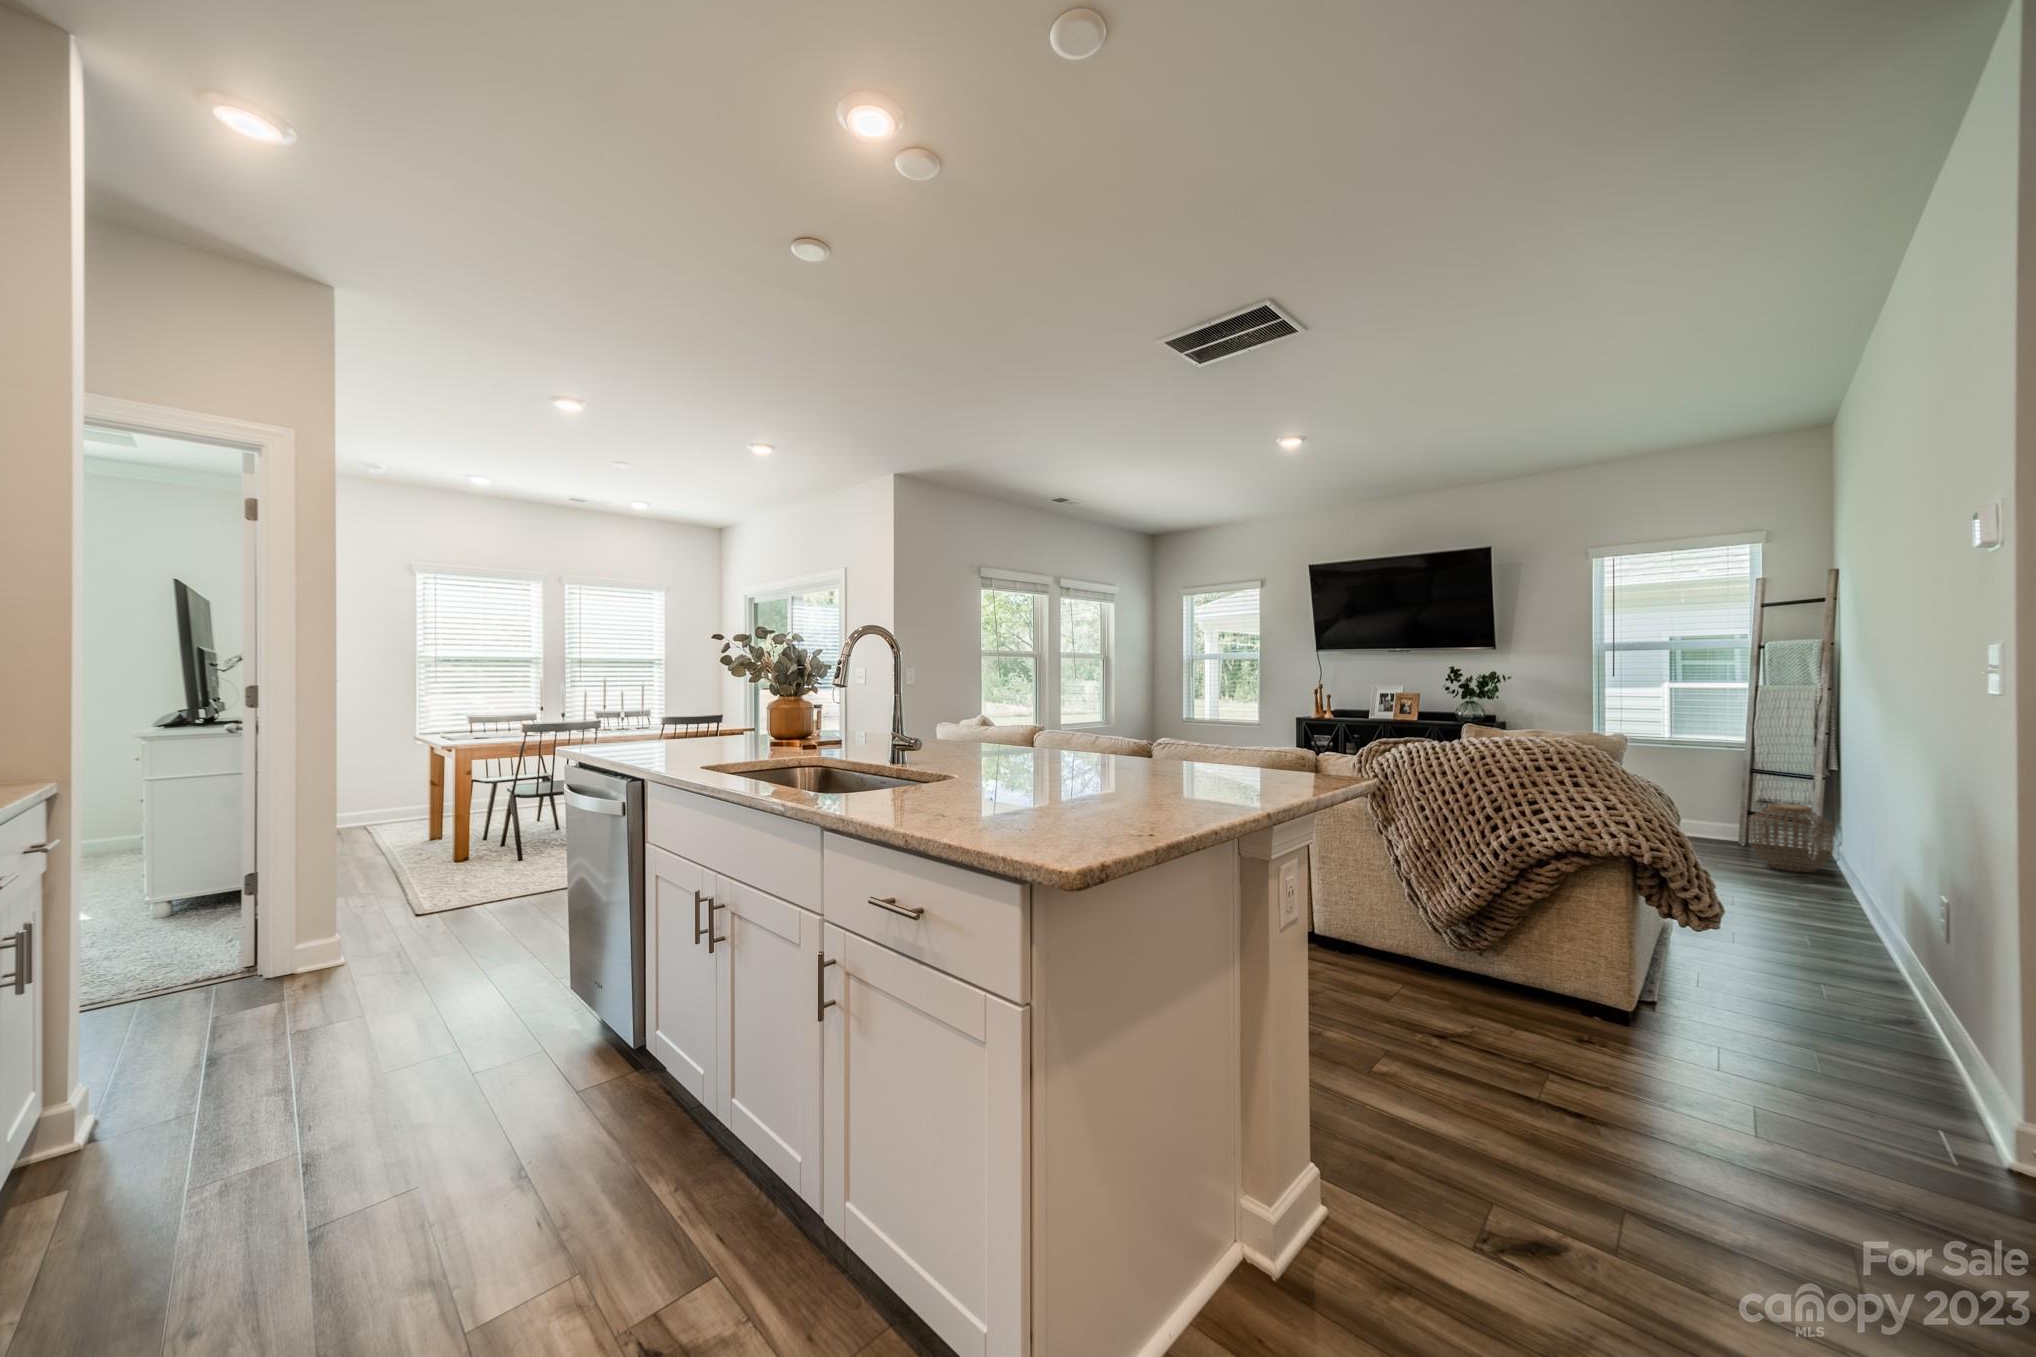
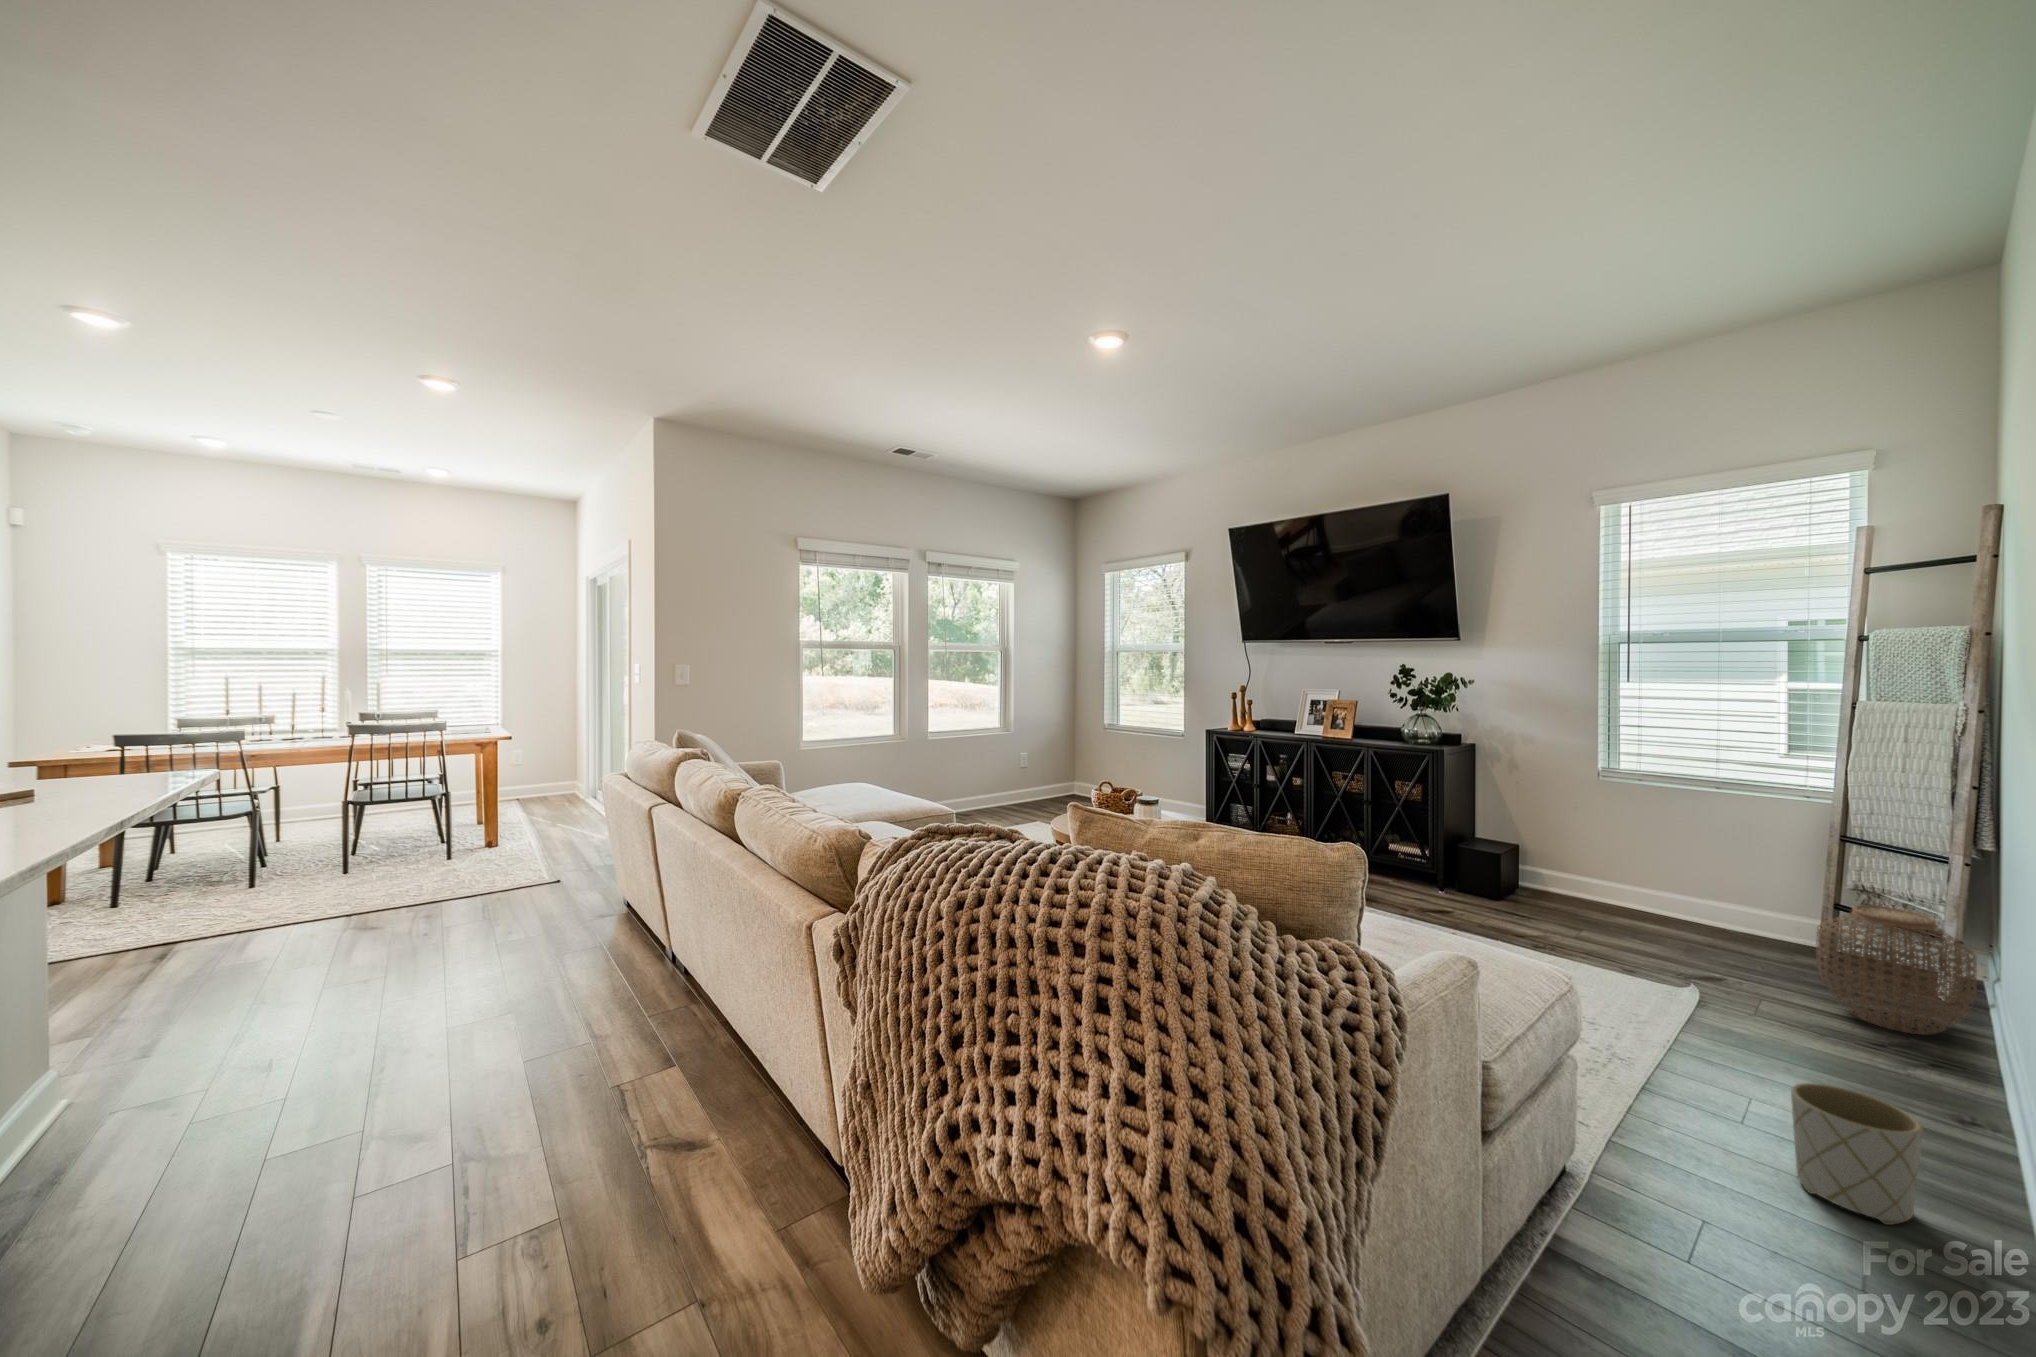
planter: none [1765,874,1826,931] -> present [1791,1083,1923,1225]

